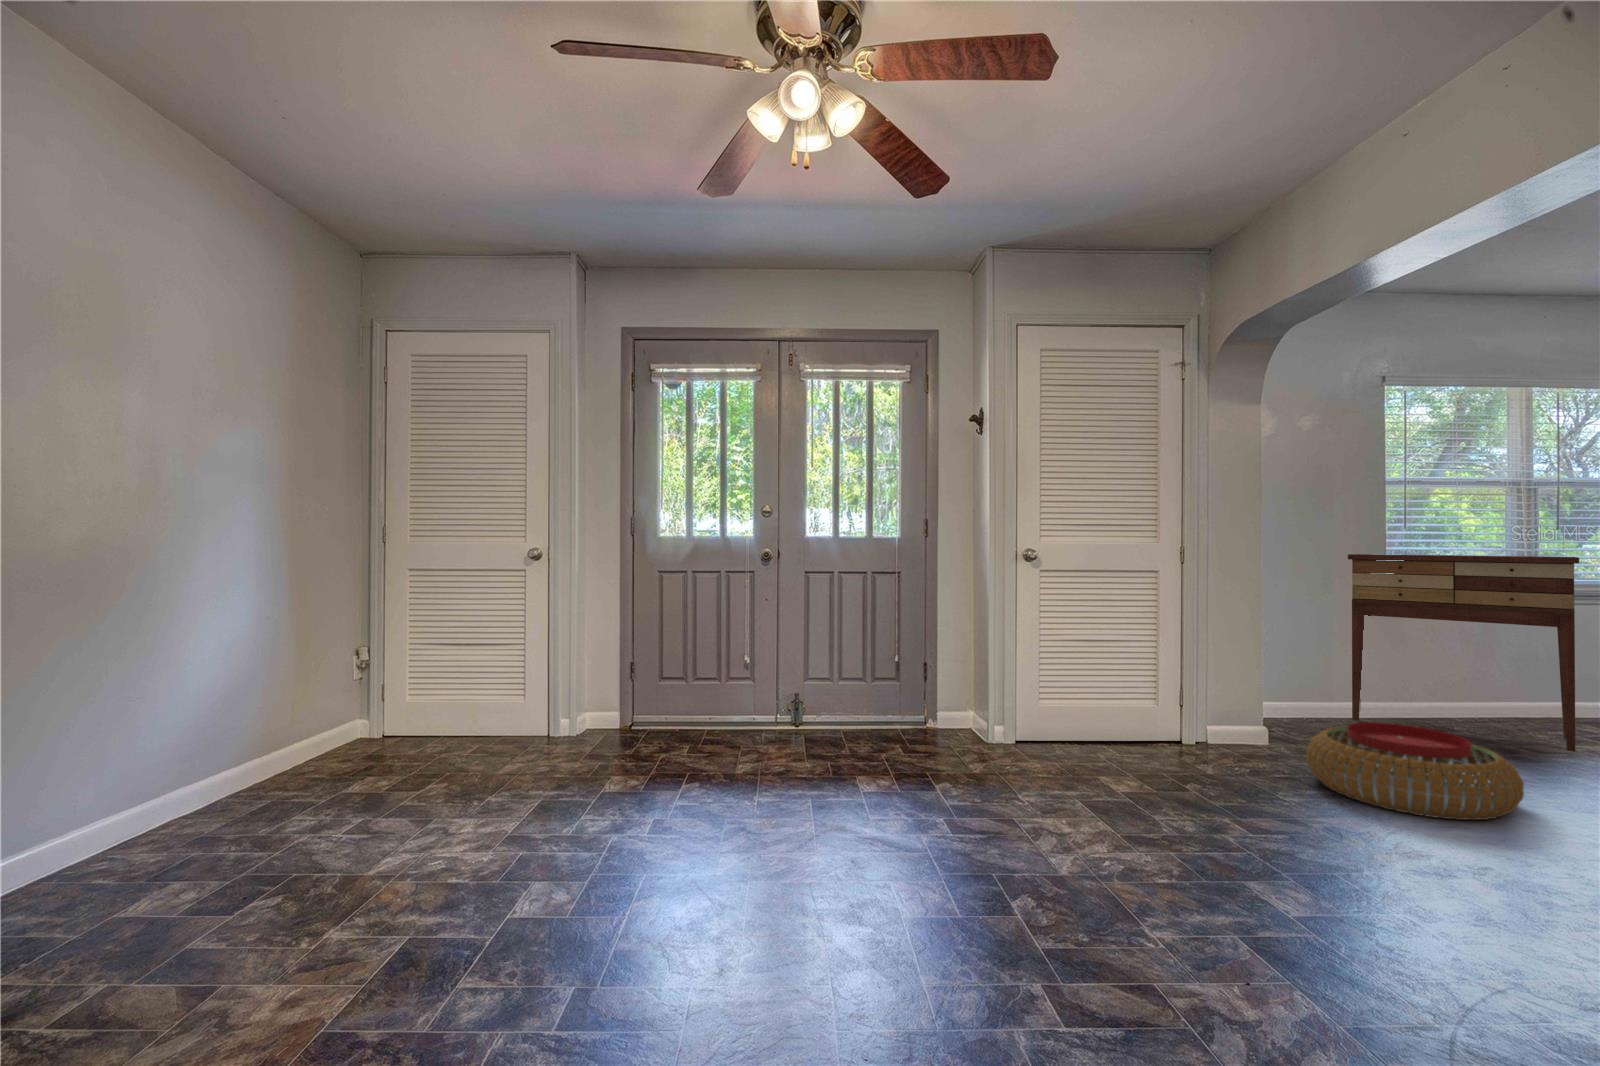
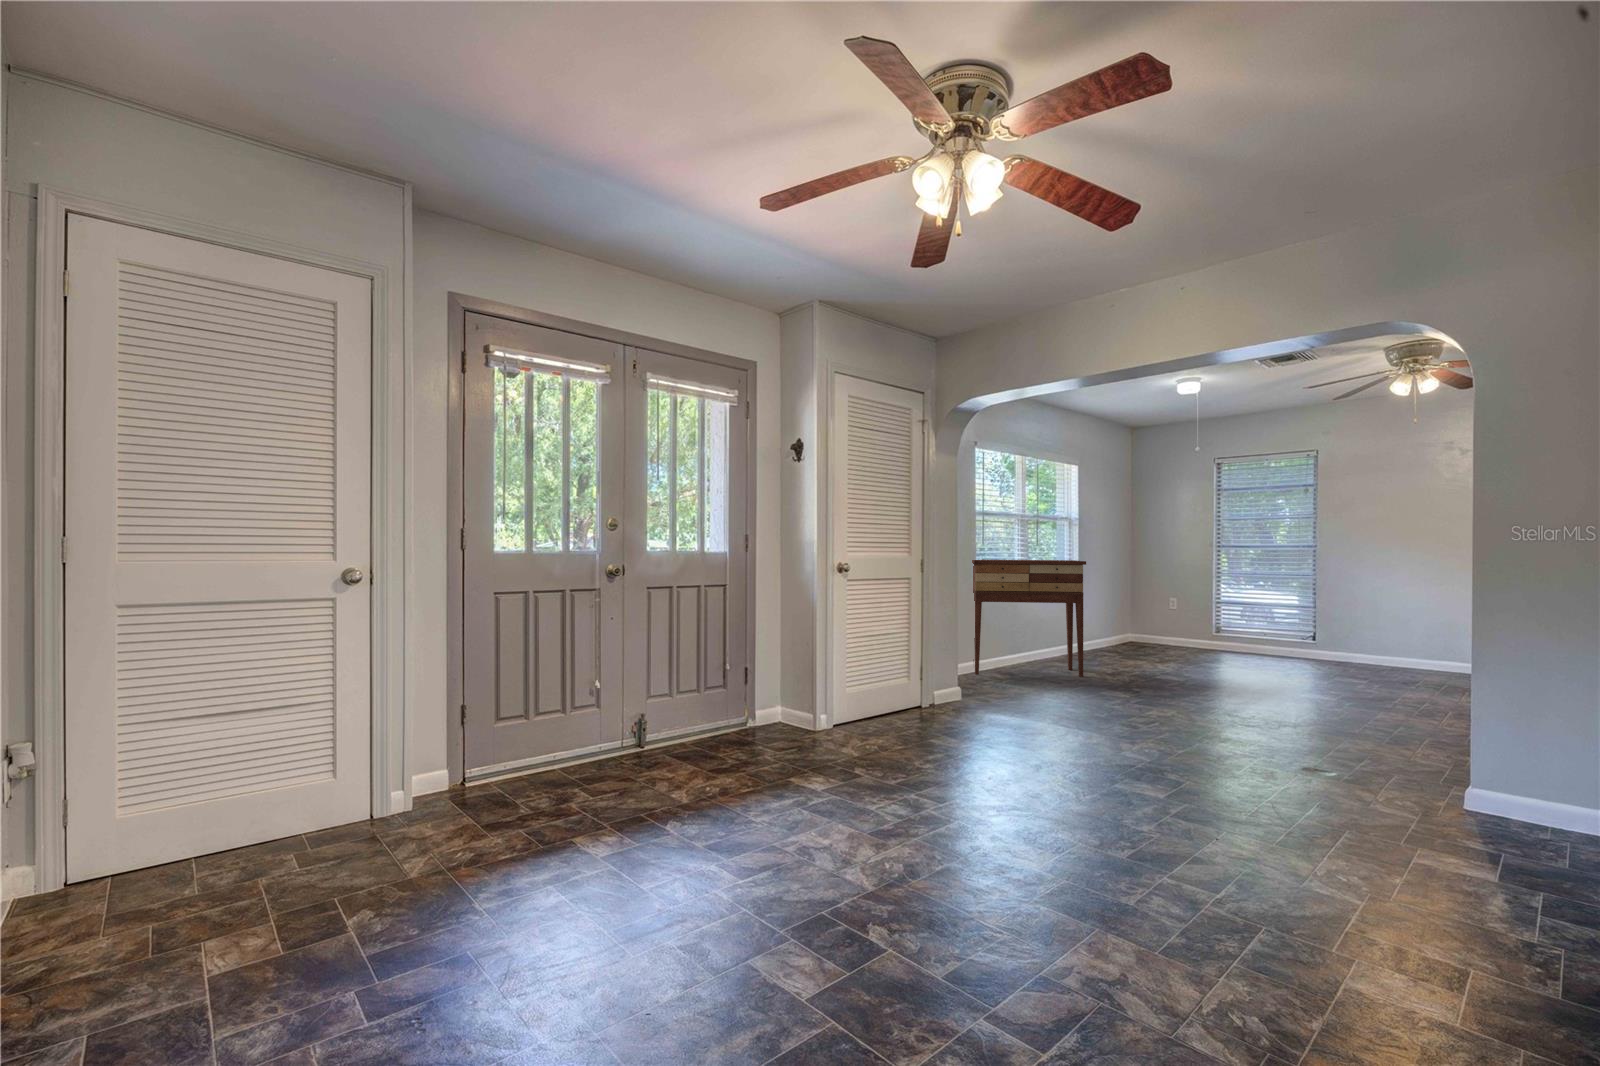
pouf: present [1306,722,1524,820] -> none [1012,671,1123,724]

